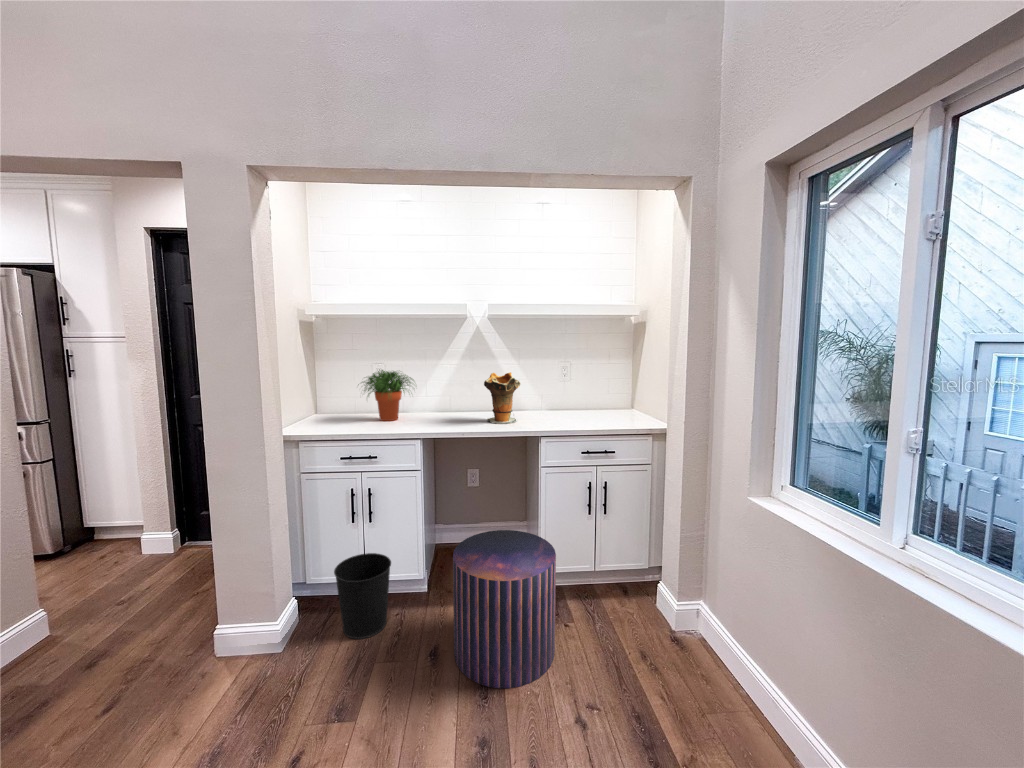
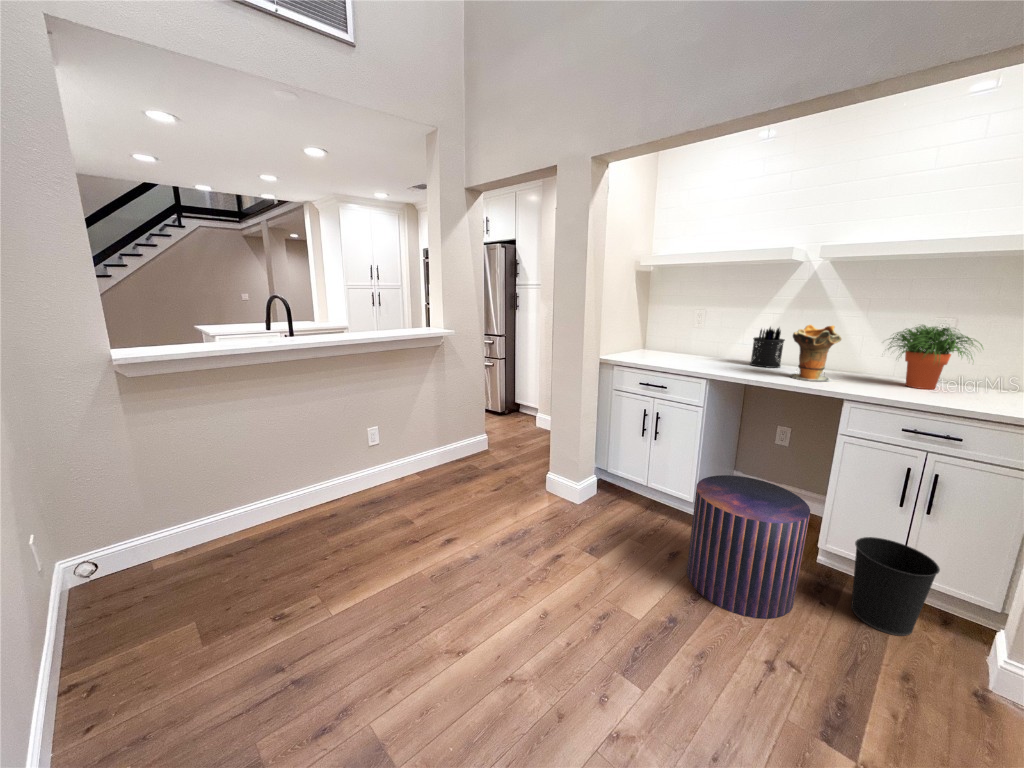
potted plant: present [363,370,413,421] -> present [888,325,983,389]
pen holder: none [441,375,468,416] -> present [750,327,785,368]
wastebasket: present [334,553,391,639] -> present [851,537,940,636]

